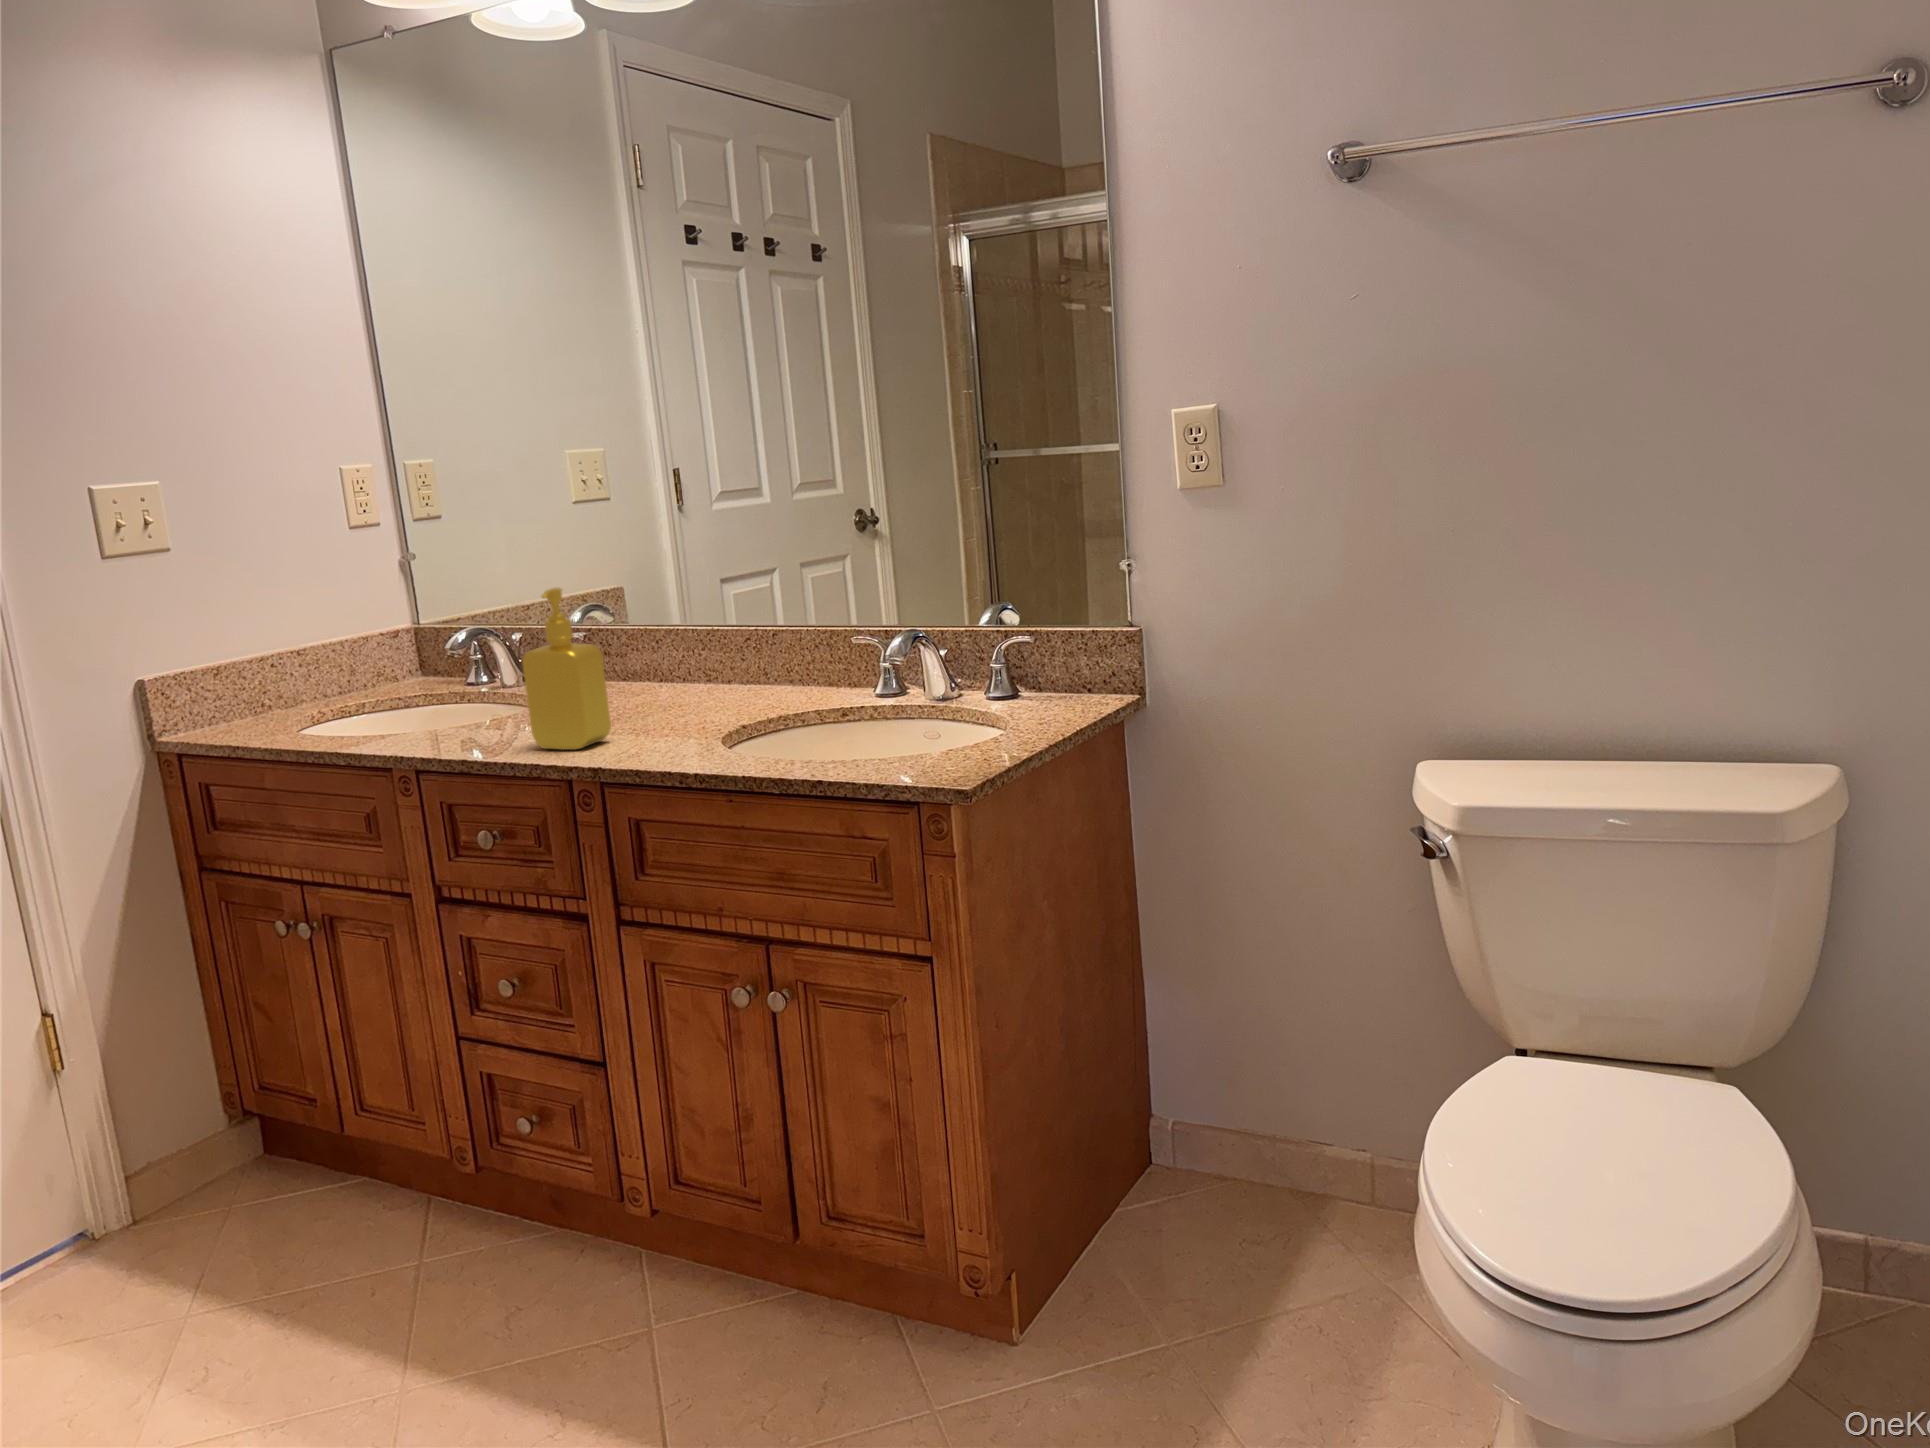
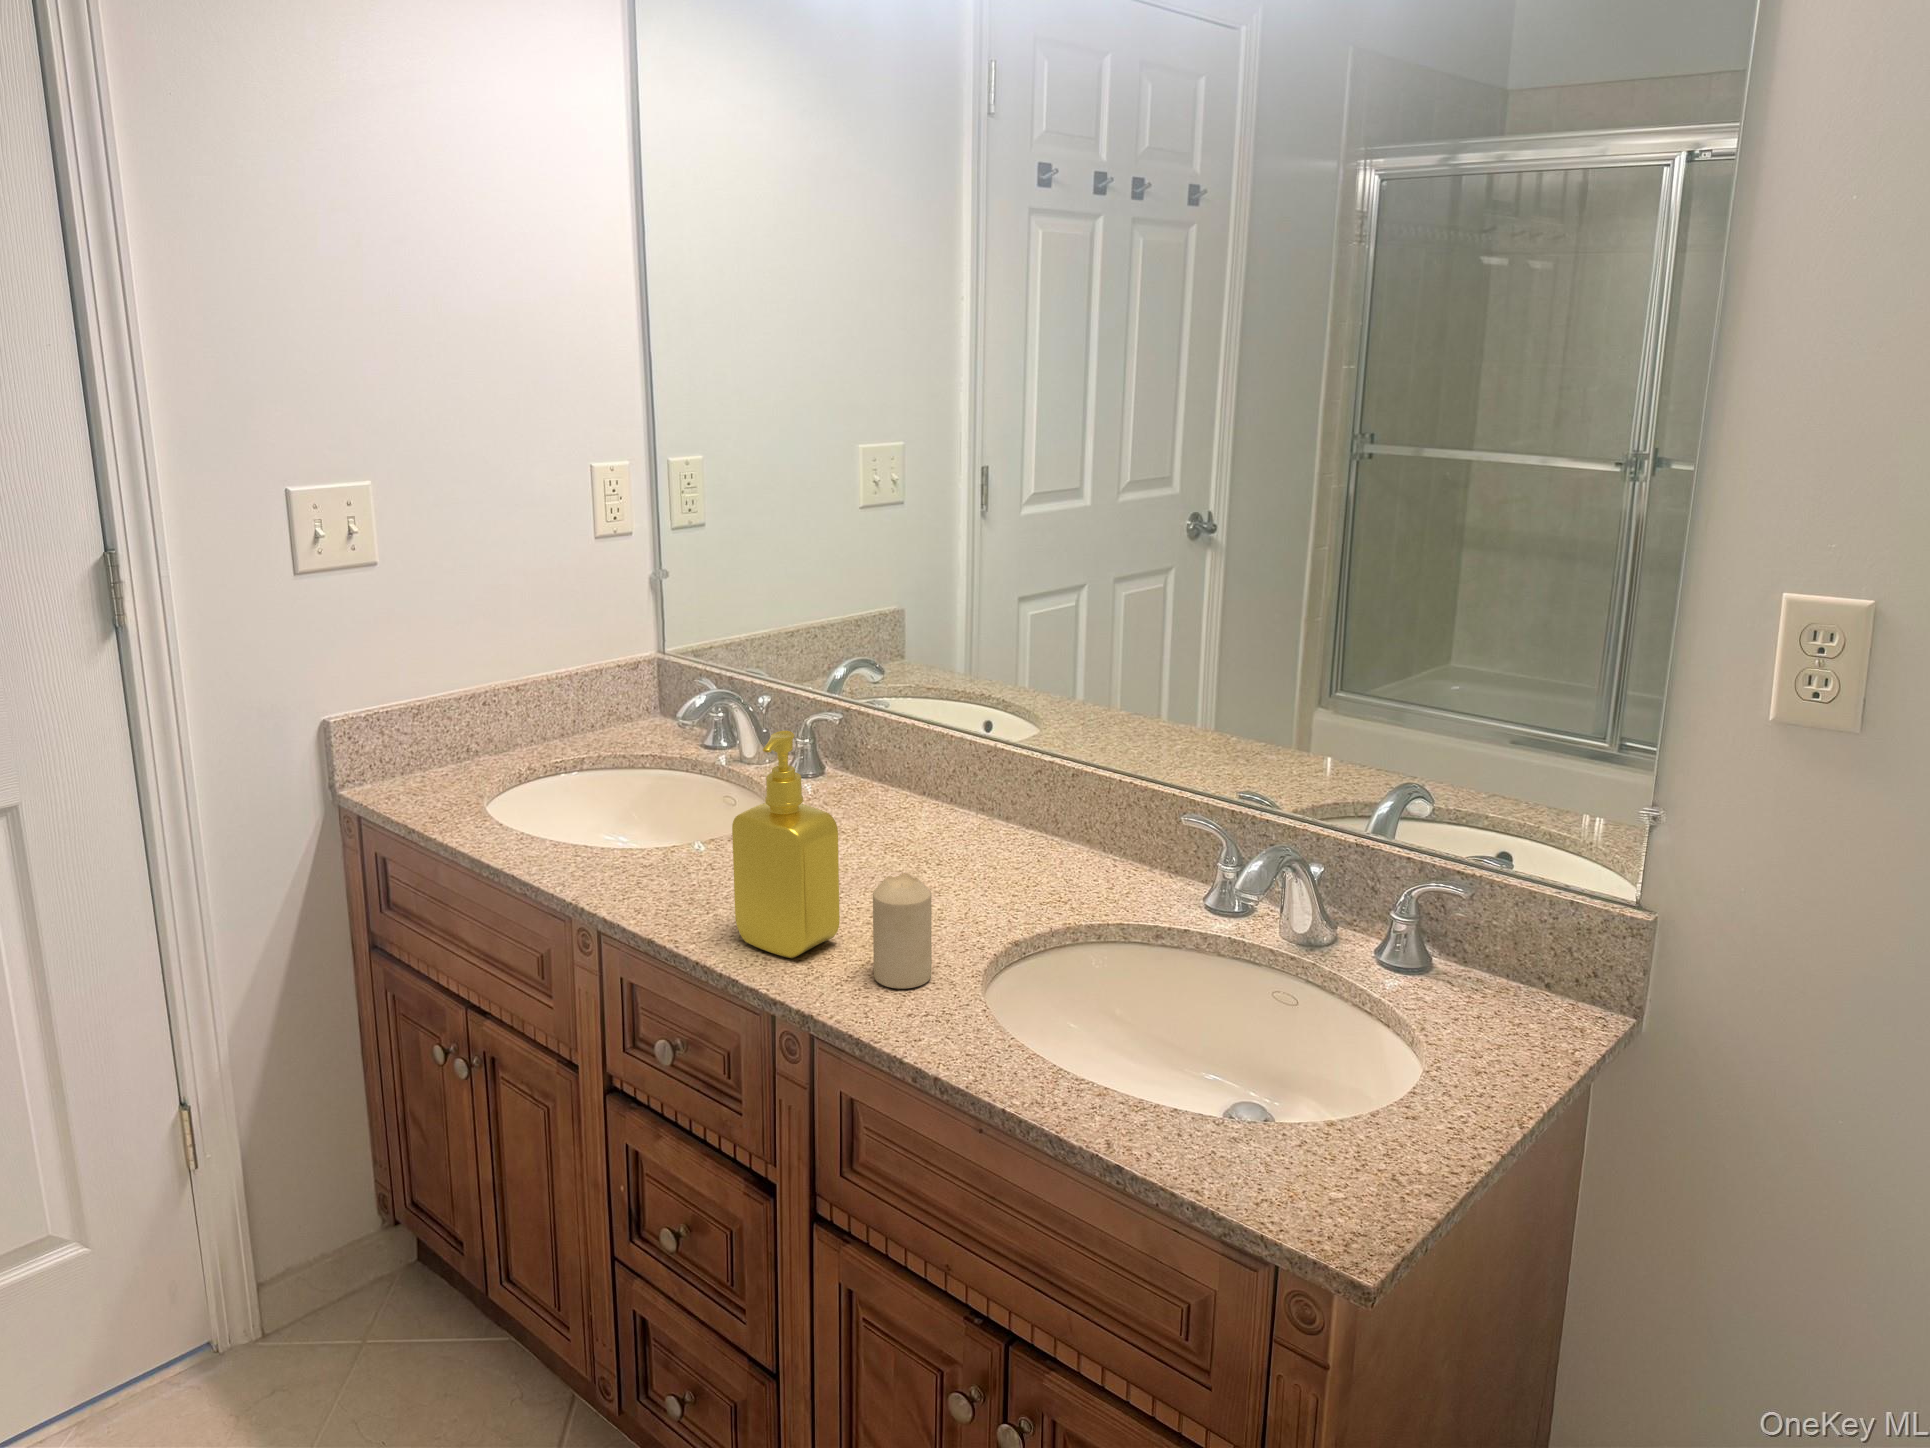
candle: none [634,670,683,749] -> present [873,873,932,989]

